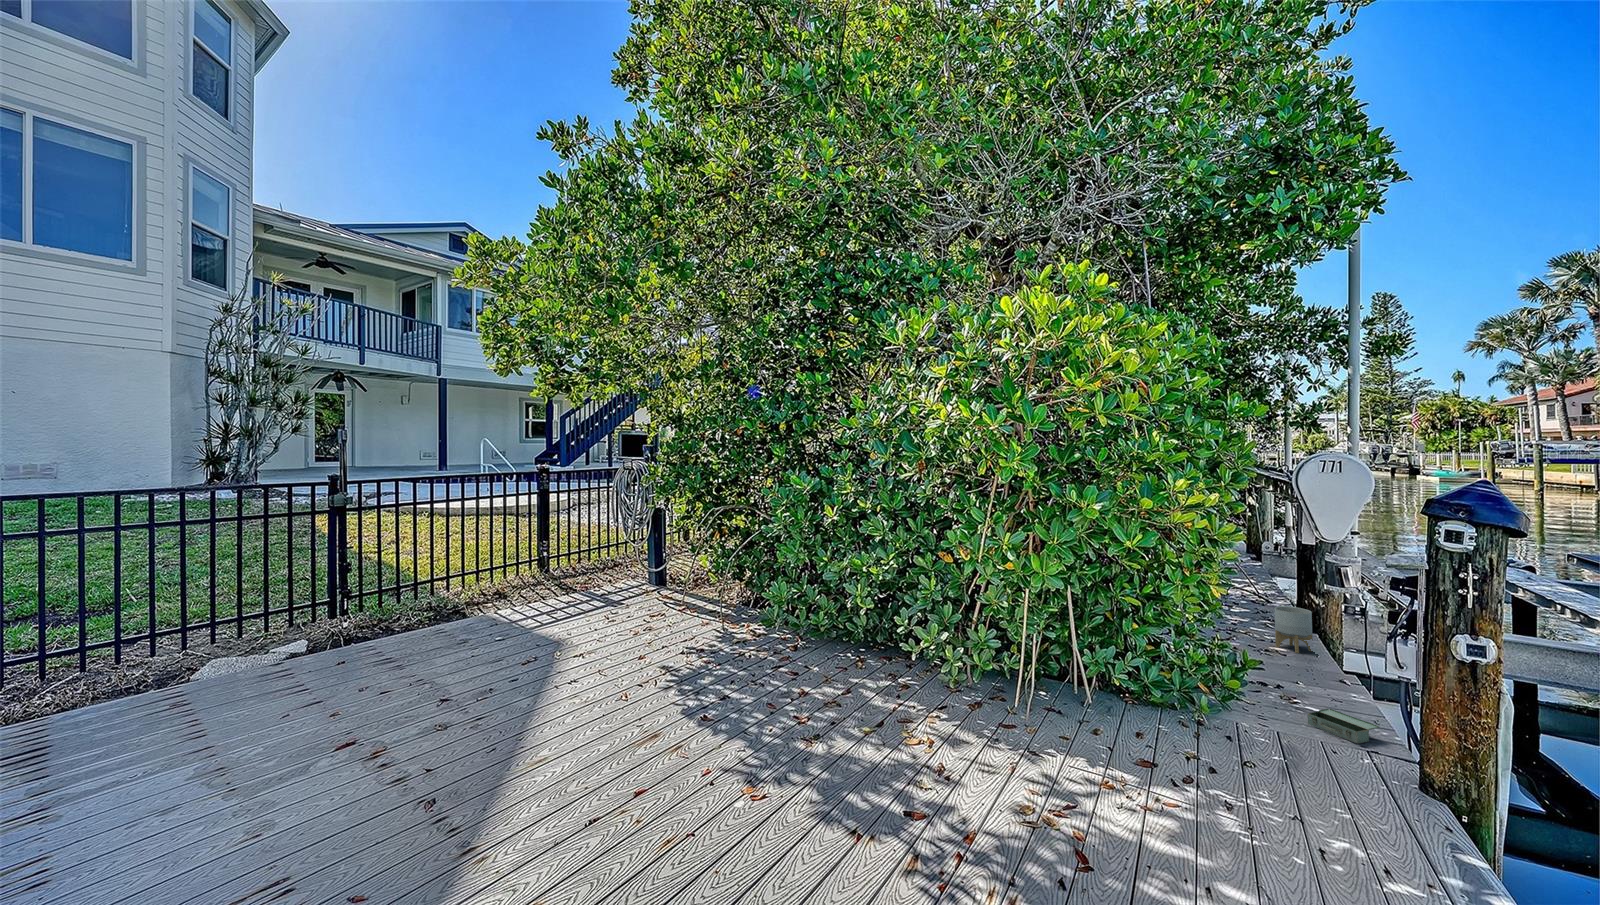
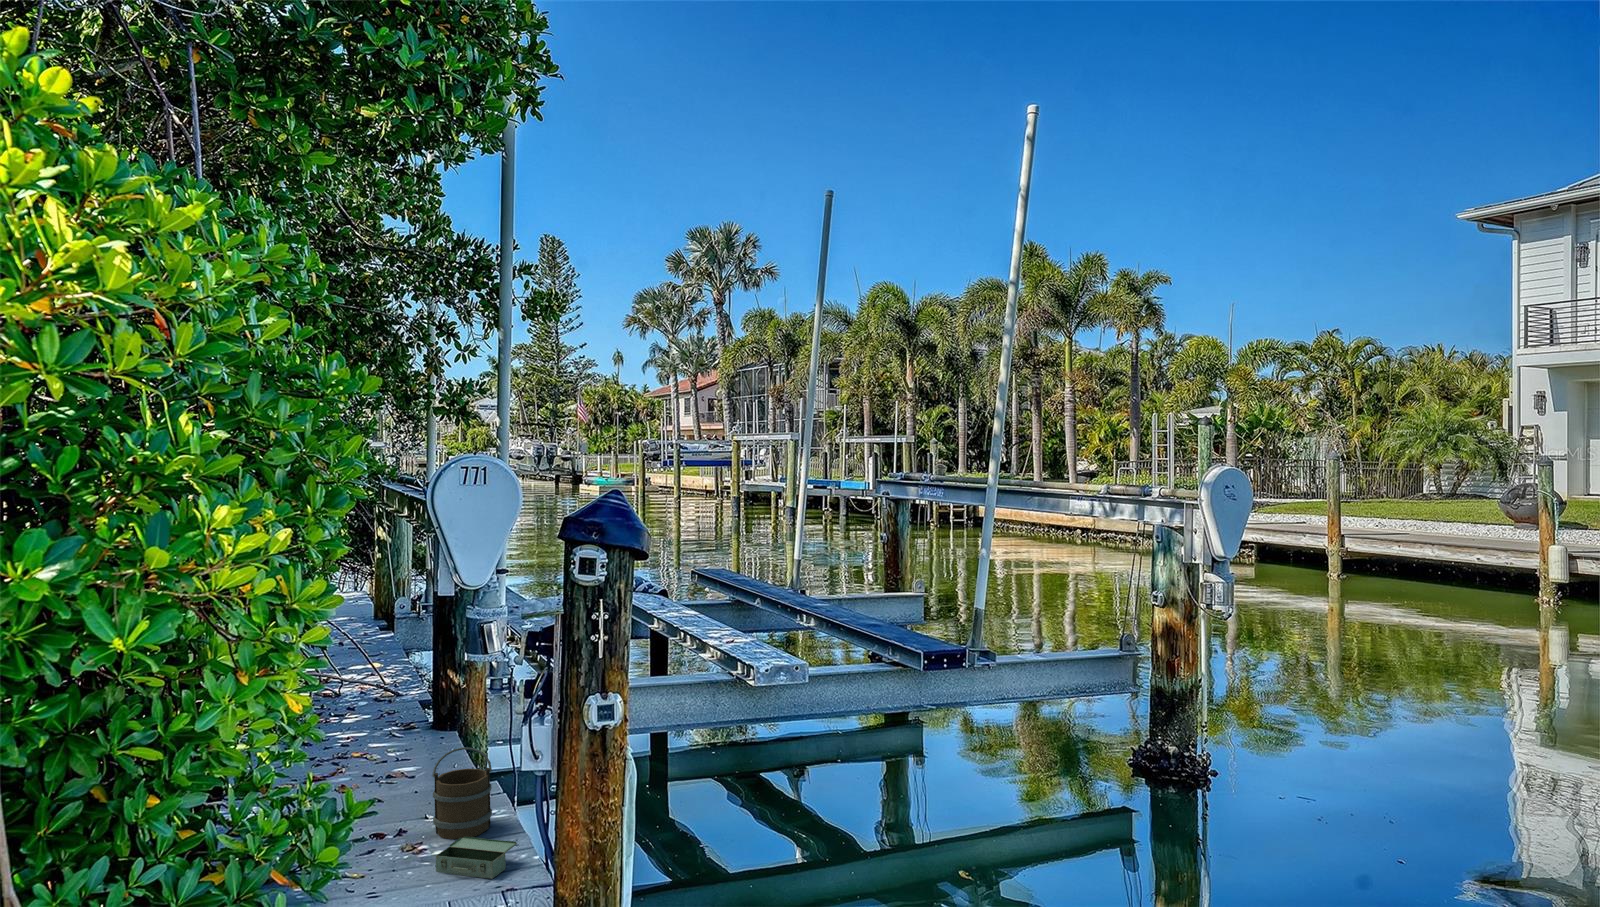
planter: present [1275,606,1312,653] -> none [405,685,452,755]
bucket: none [1302,650,1353,713] -> present [432,747,492,840]

